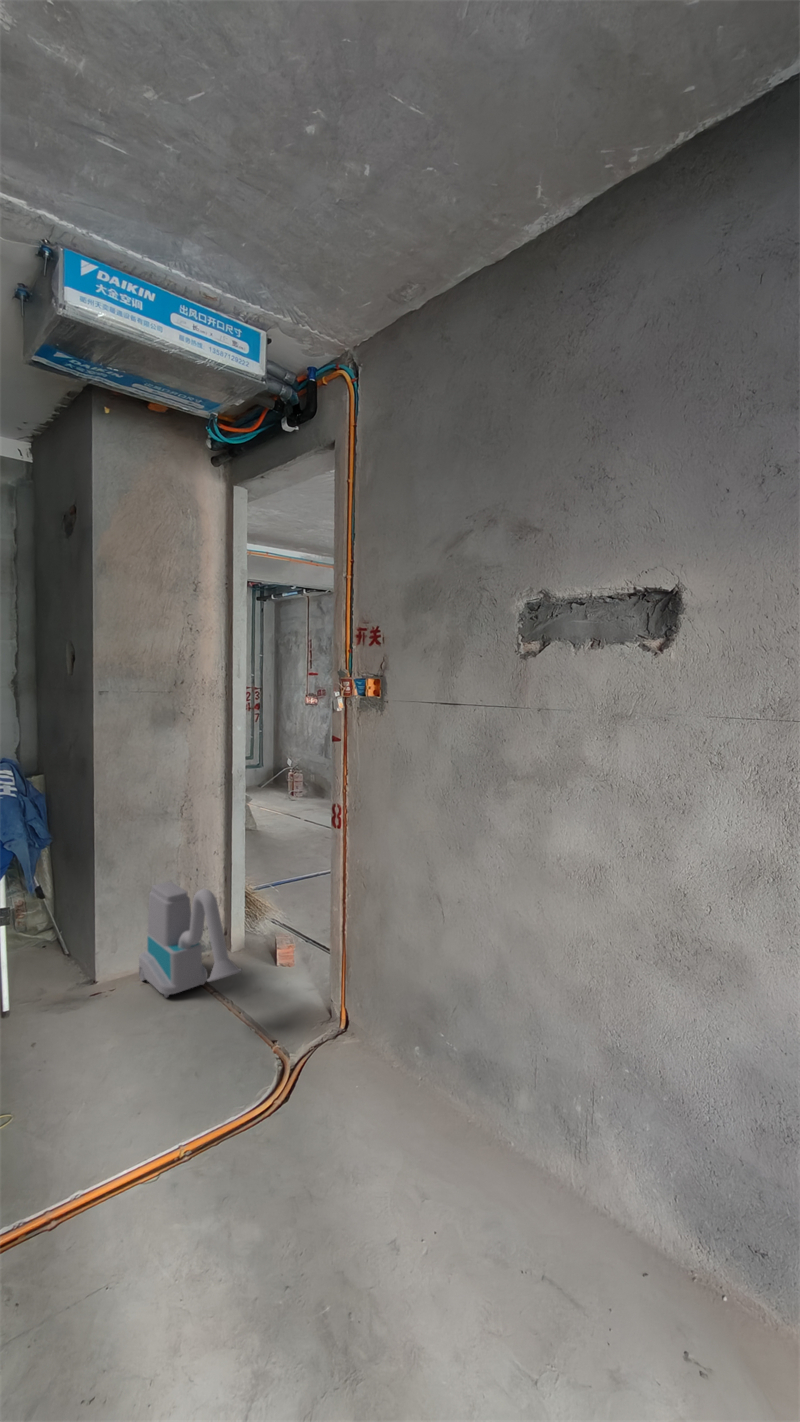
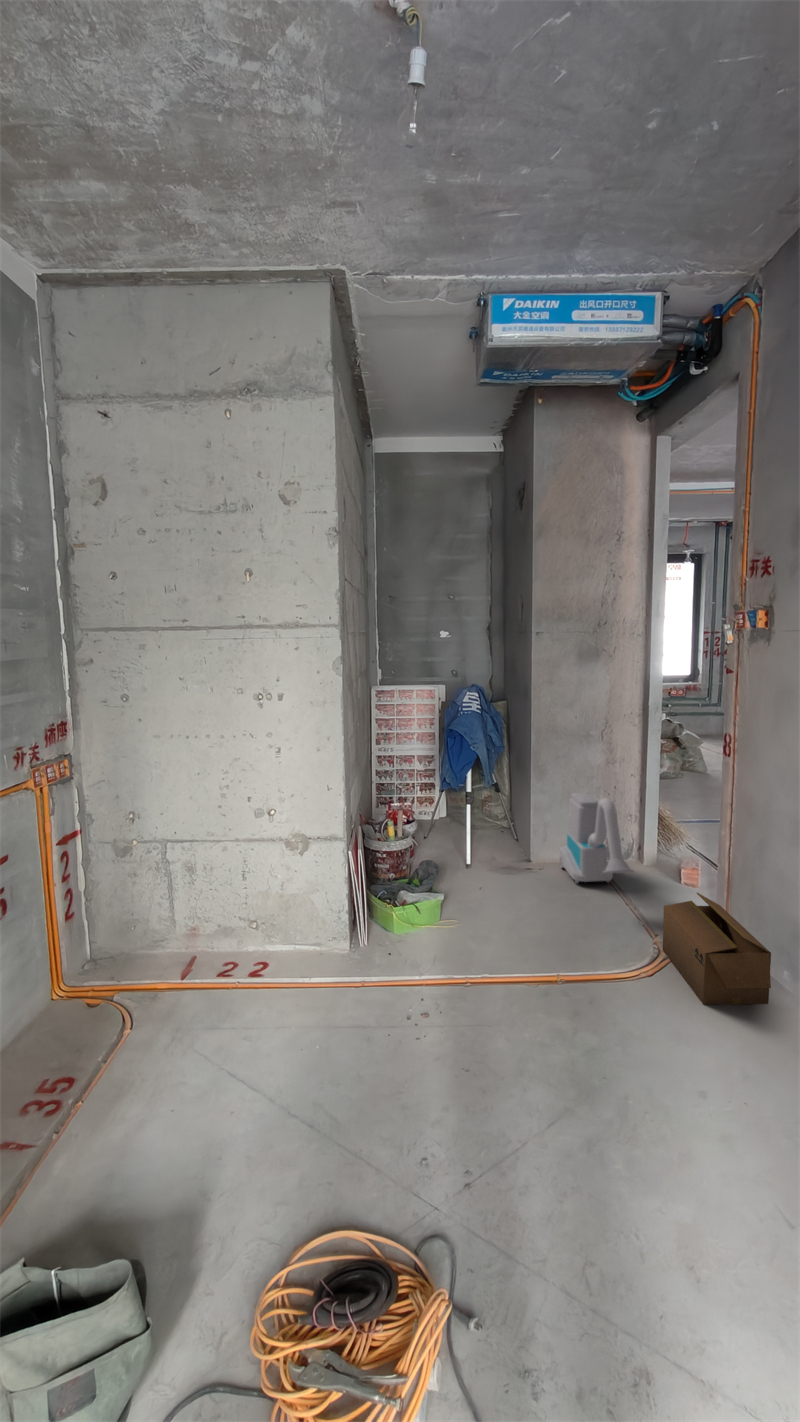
cardboard box: none [287,981,409,1116] -> present [663,893,771,1004]

